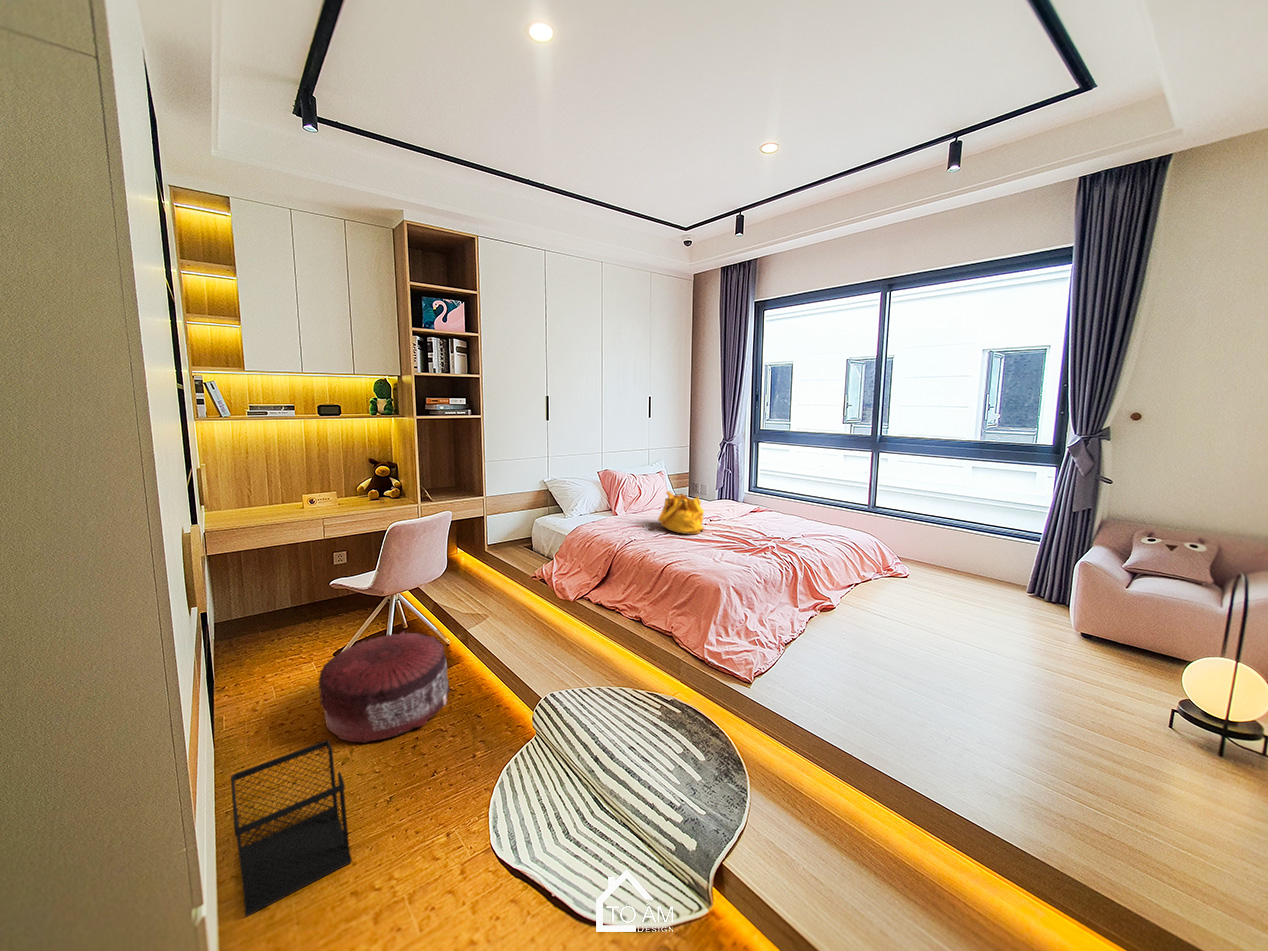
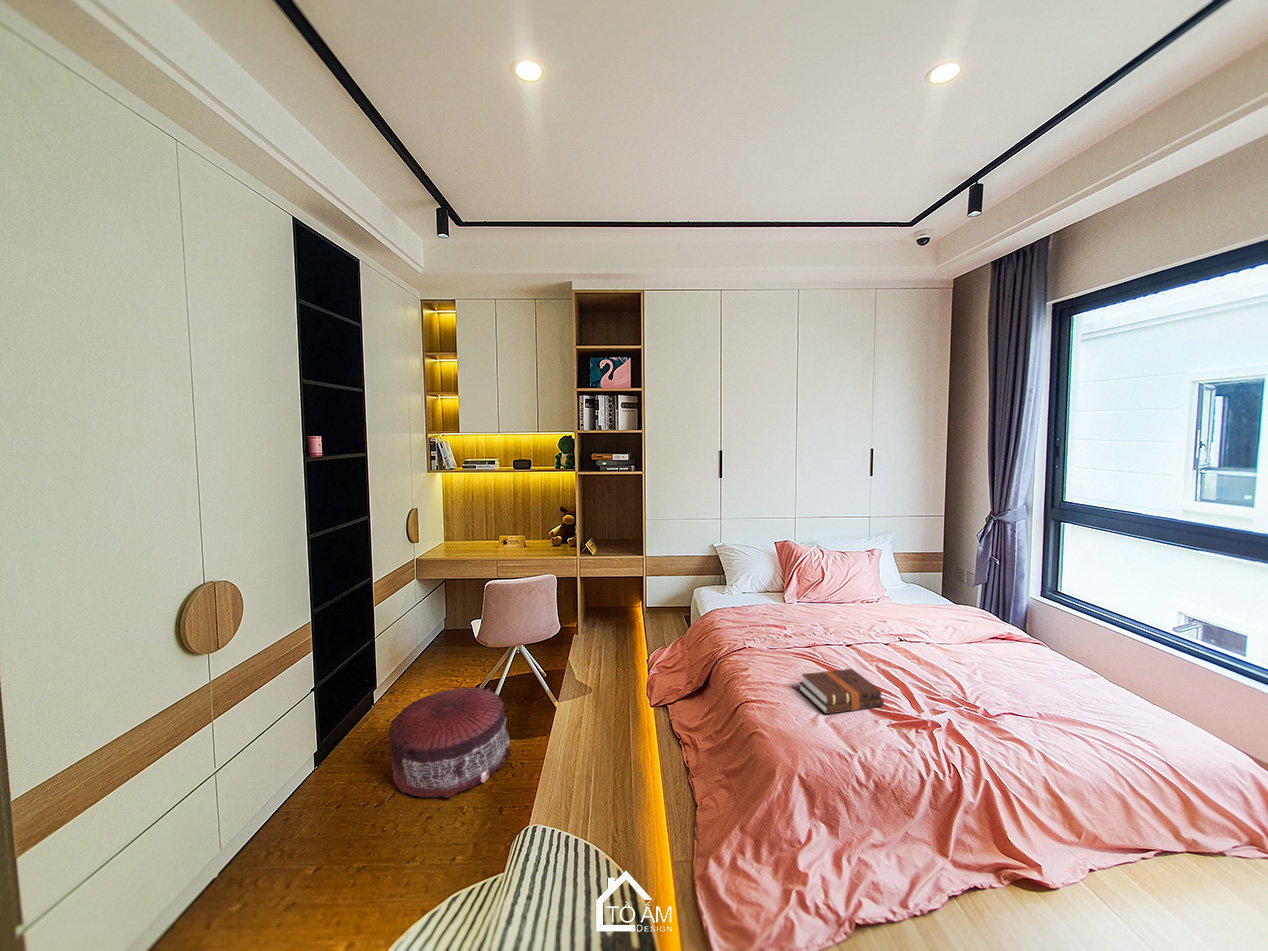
handbag: present [658,491,704,534] -> none [791,587,863,661]
hardback book: none [693,532,742,557] -> present [799,669,884,714]
wastebasket: present [231,740,352,917] -> none [192,785,327,923]

